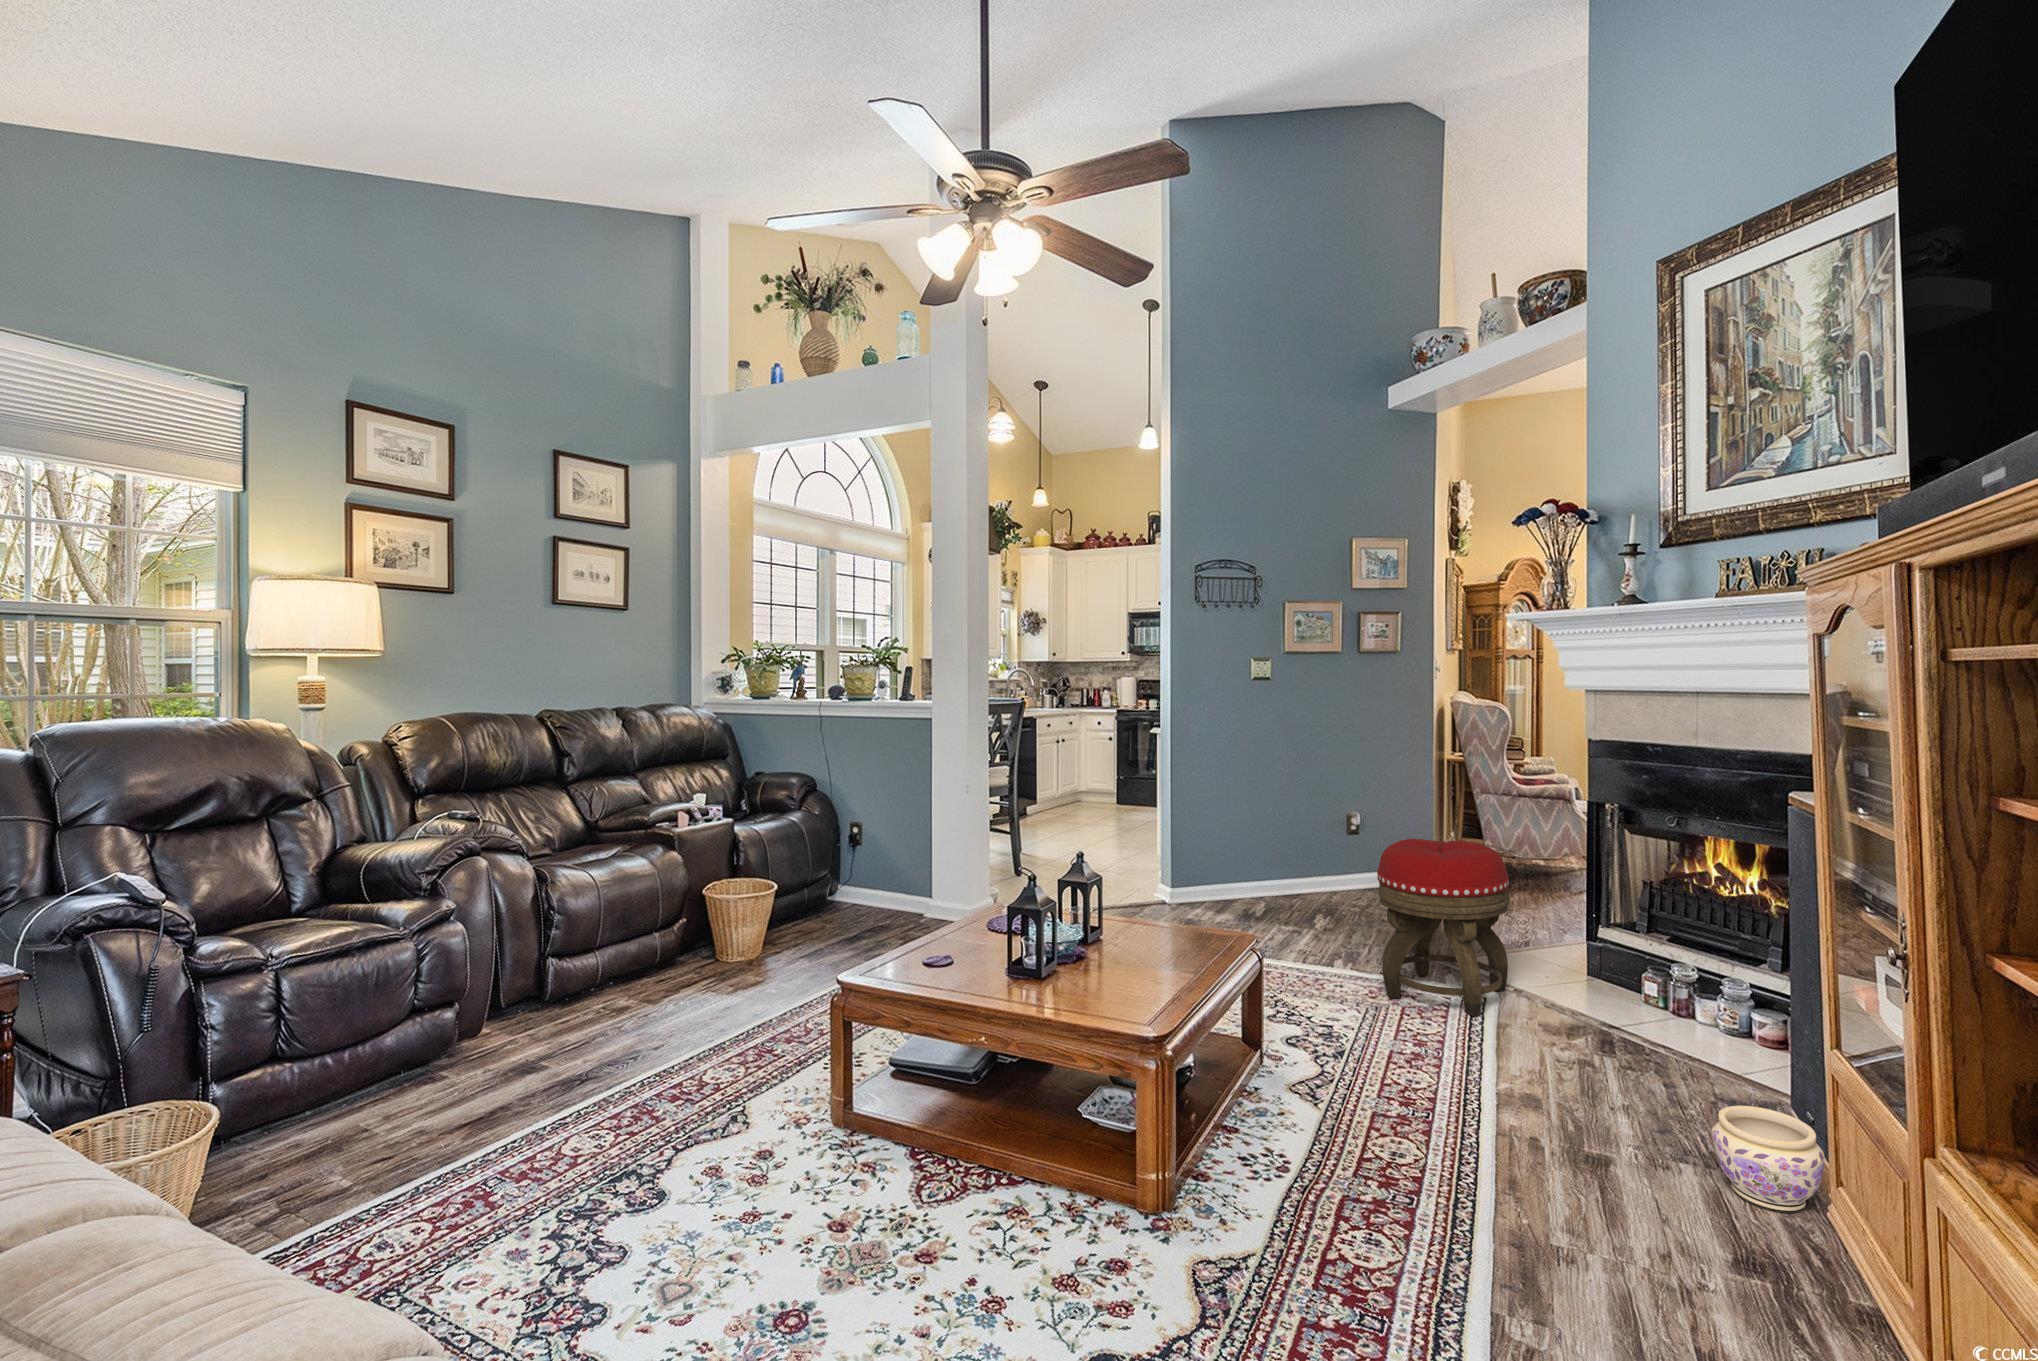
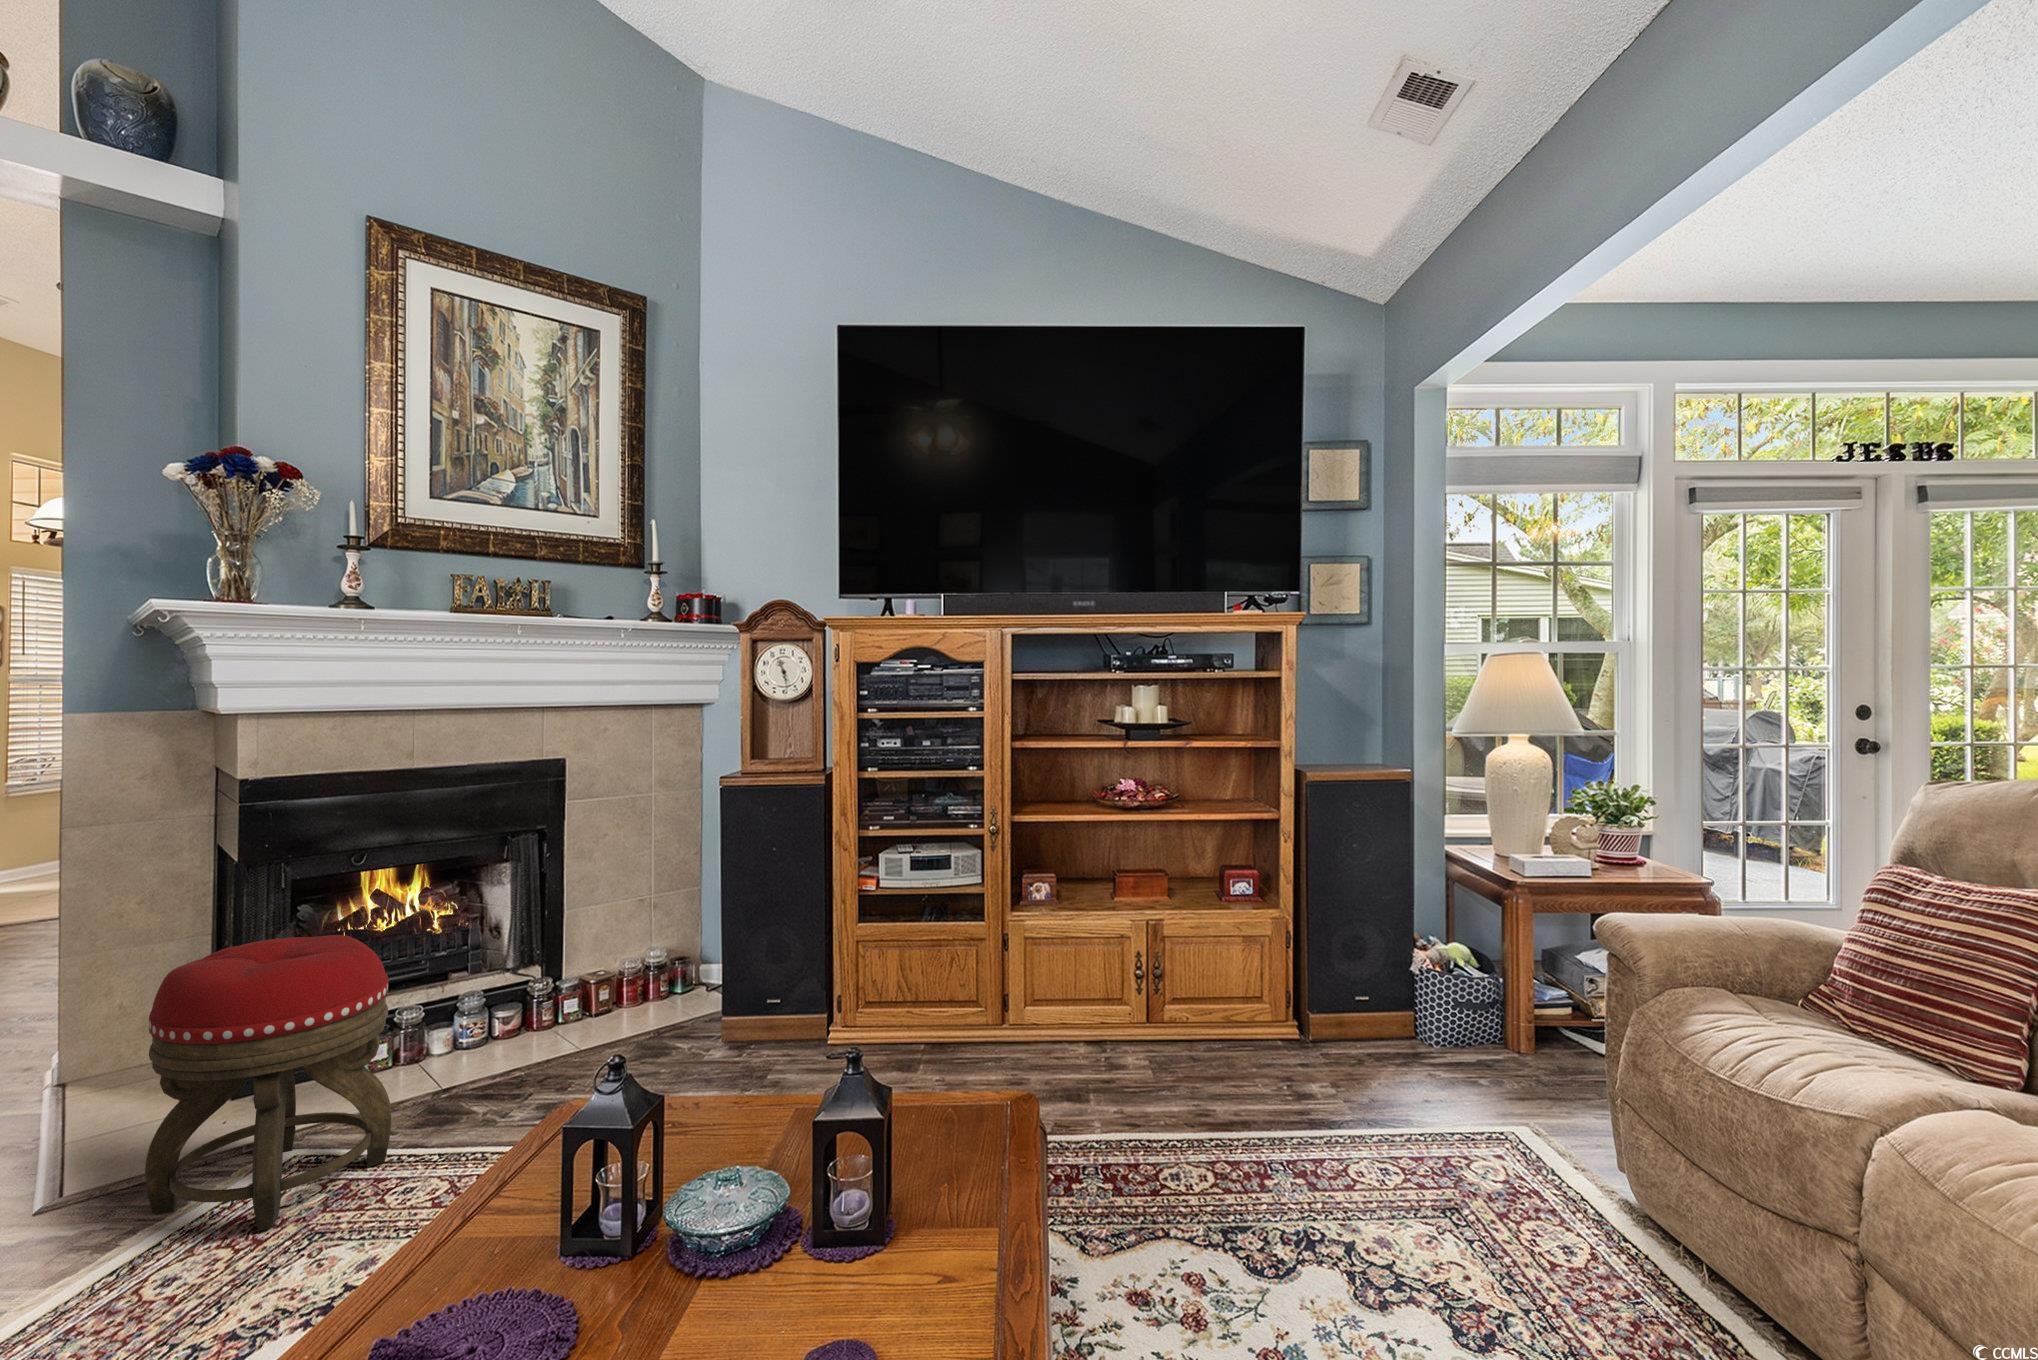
planter: present [1712,1106,1824,1213] -> none [750,995,815,1065]

